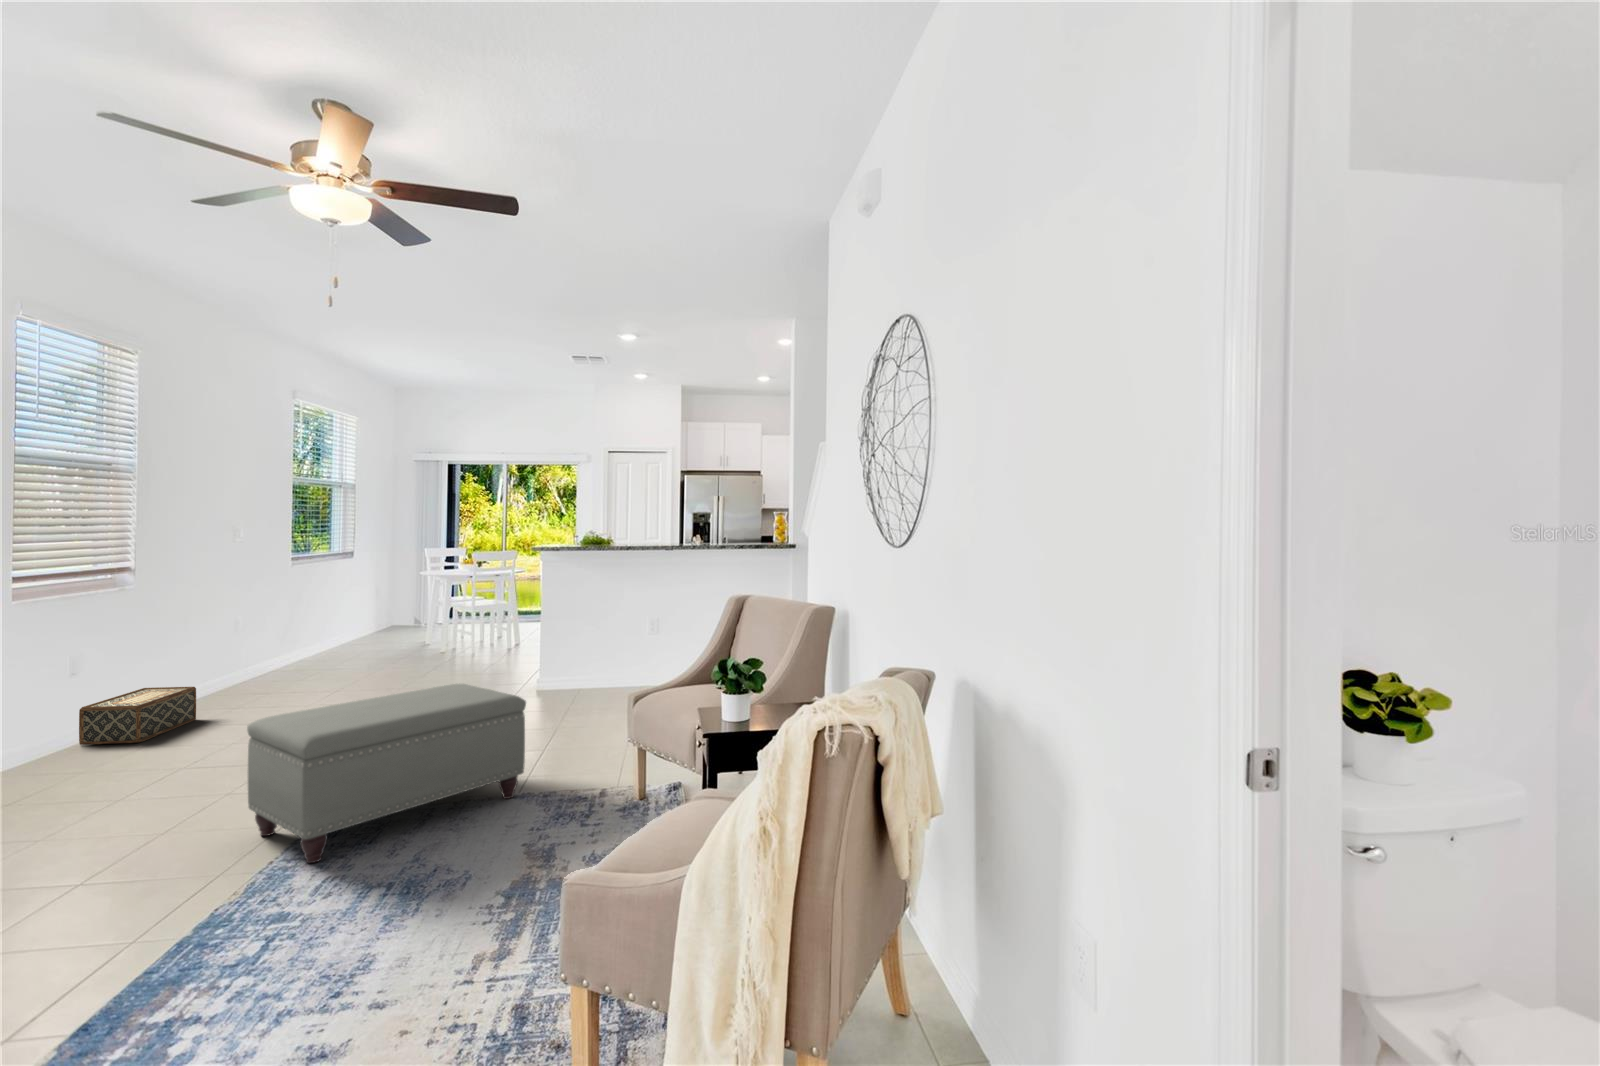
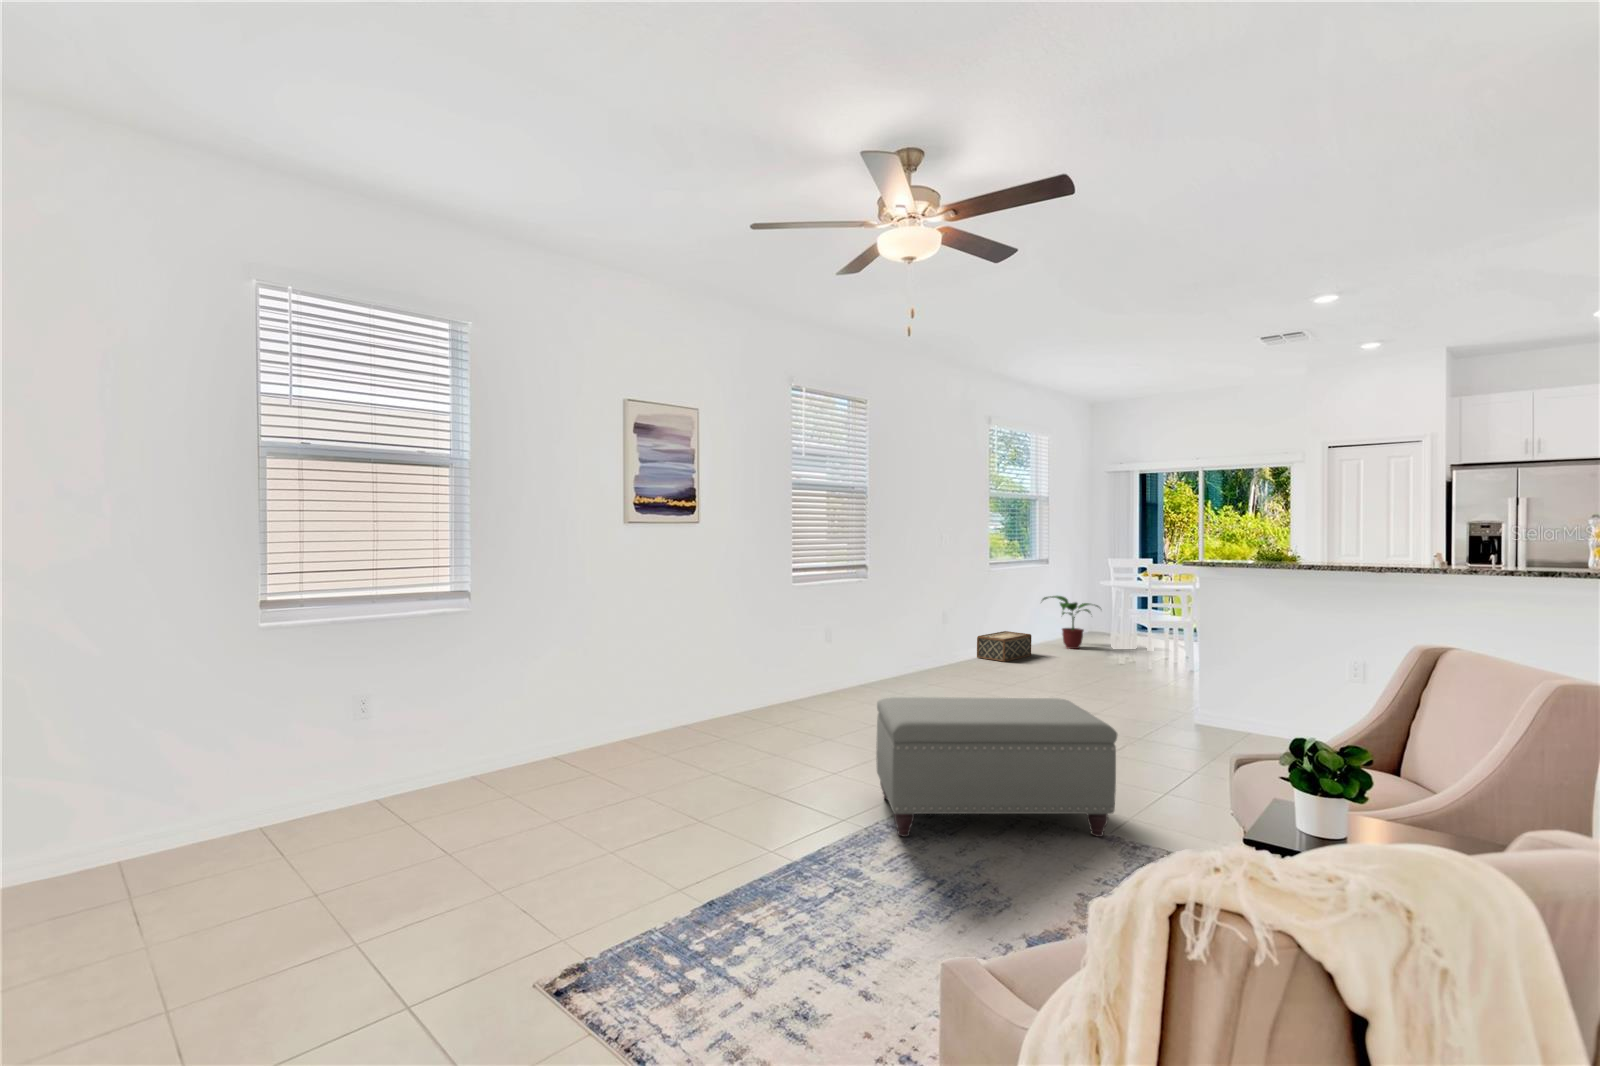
potted plant: none [346,593,415,647] -> present [1042,596,1099,649]
woven basket: present [79,687,196,745] -> present [977,631,1031,662]

